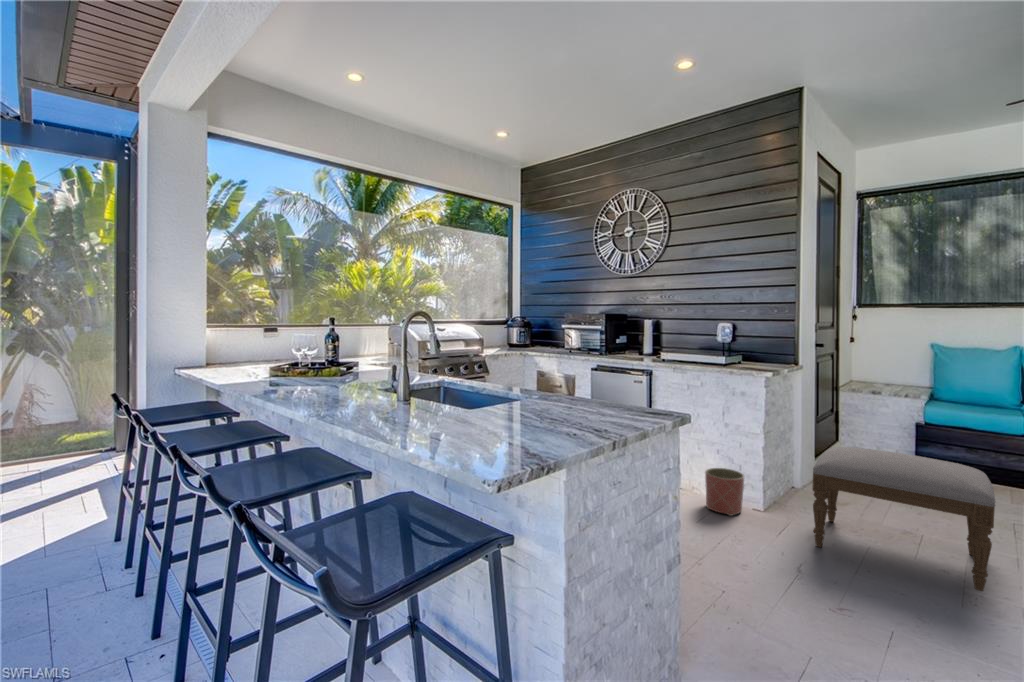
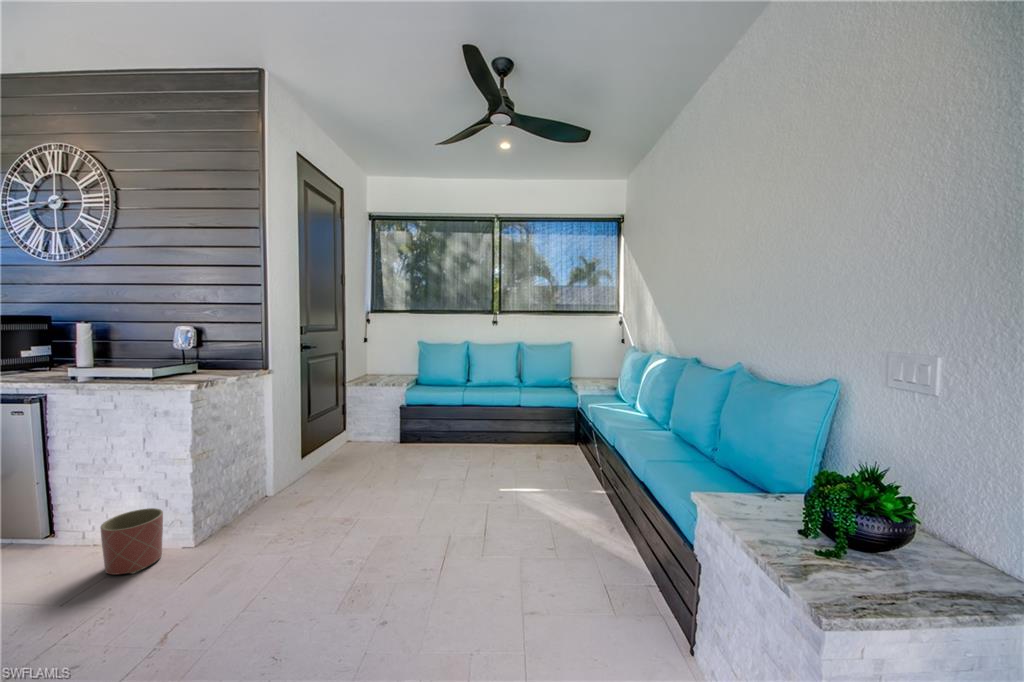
ottoman: present [813,447,995,591] -> none [210,454,388,586]

